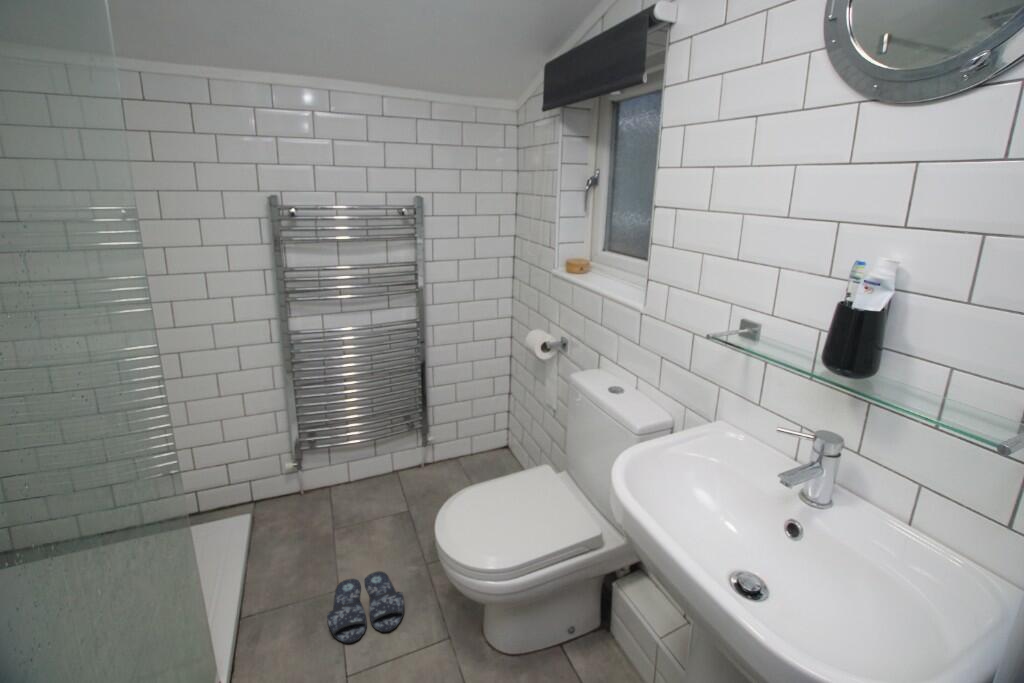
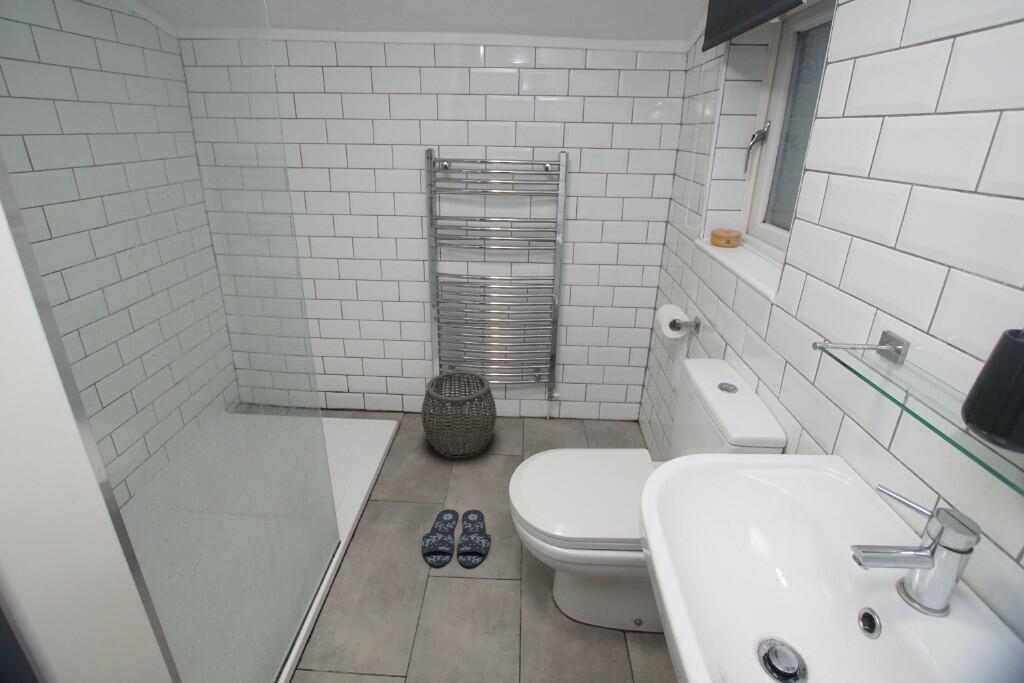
woven basket: none [289,429,375,524] -> present [421,371,497,456]

